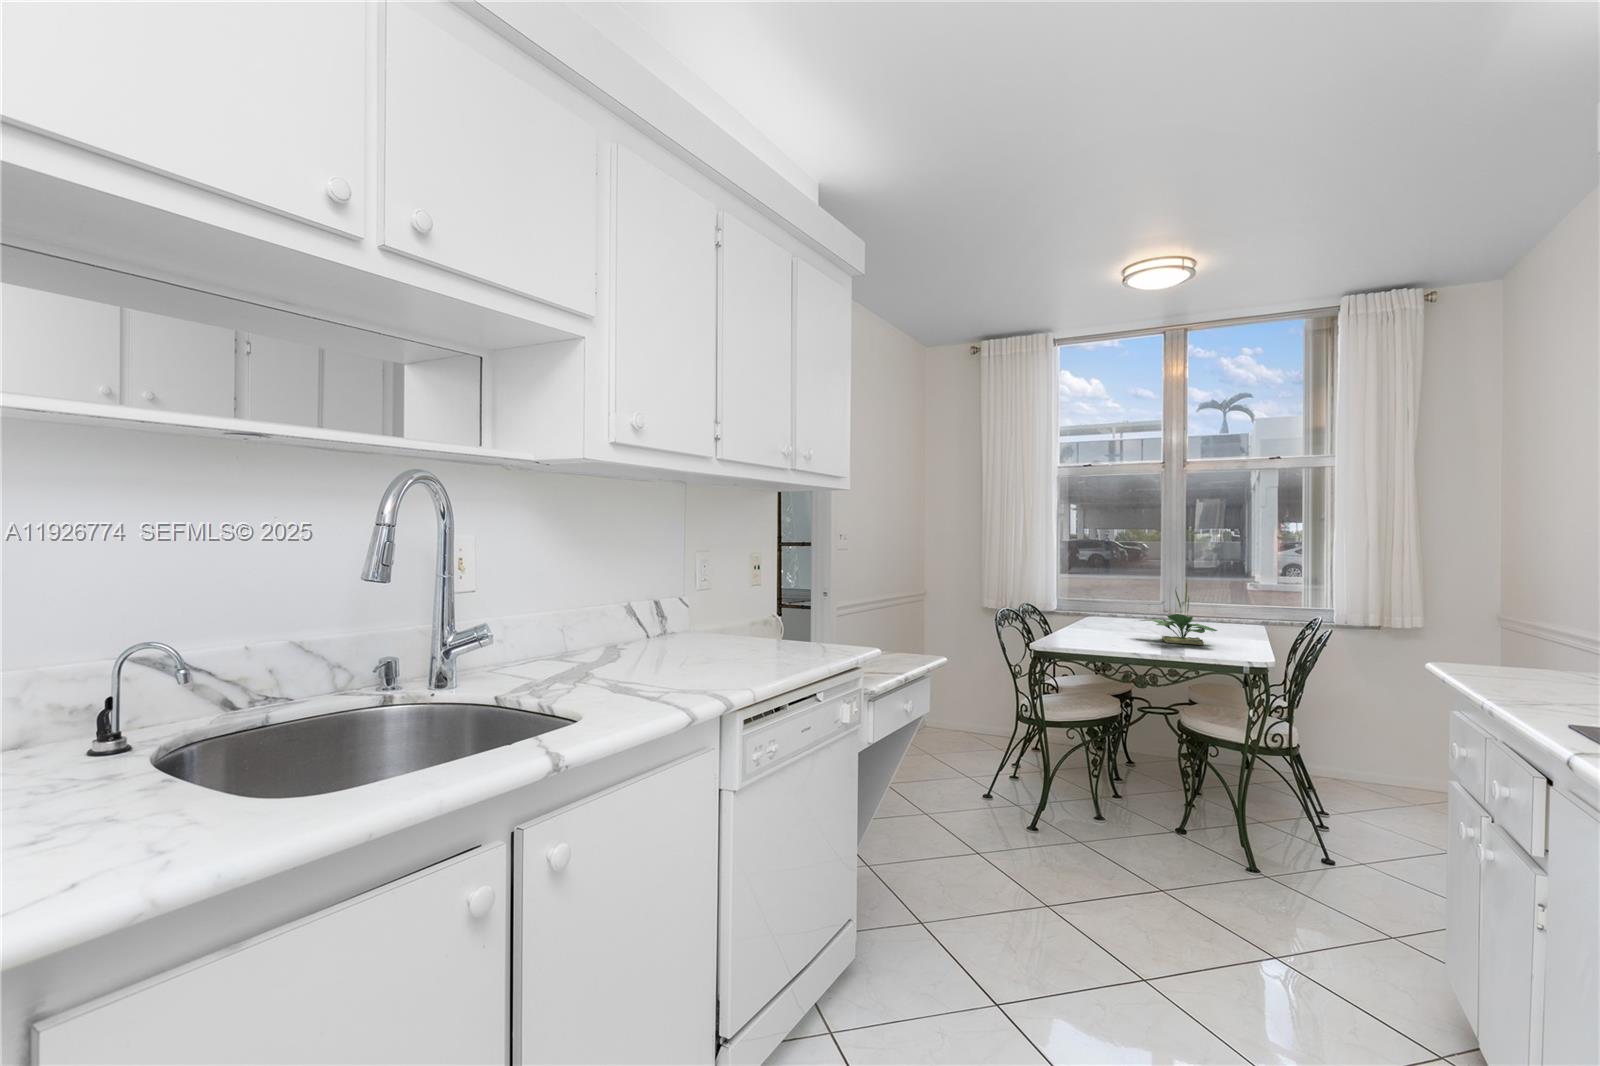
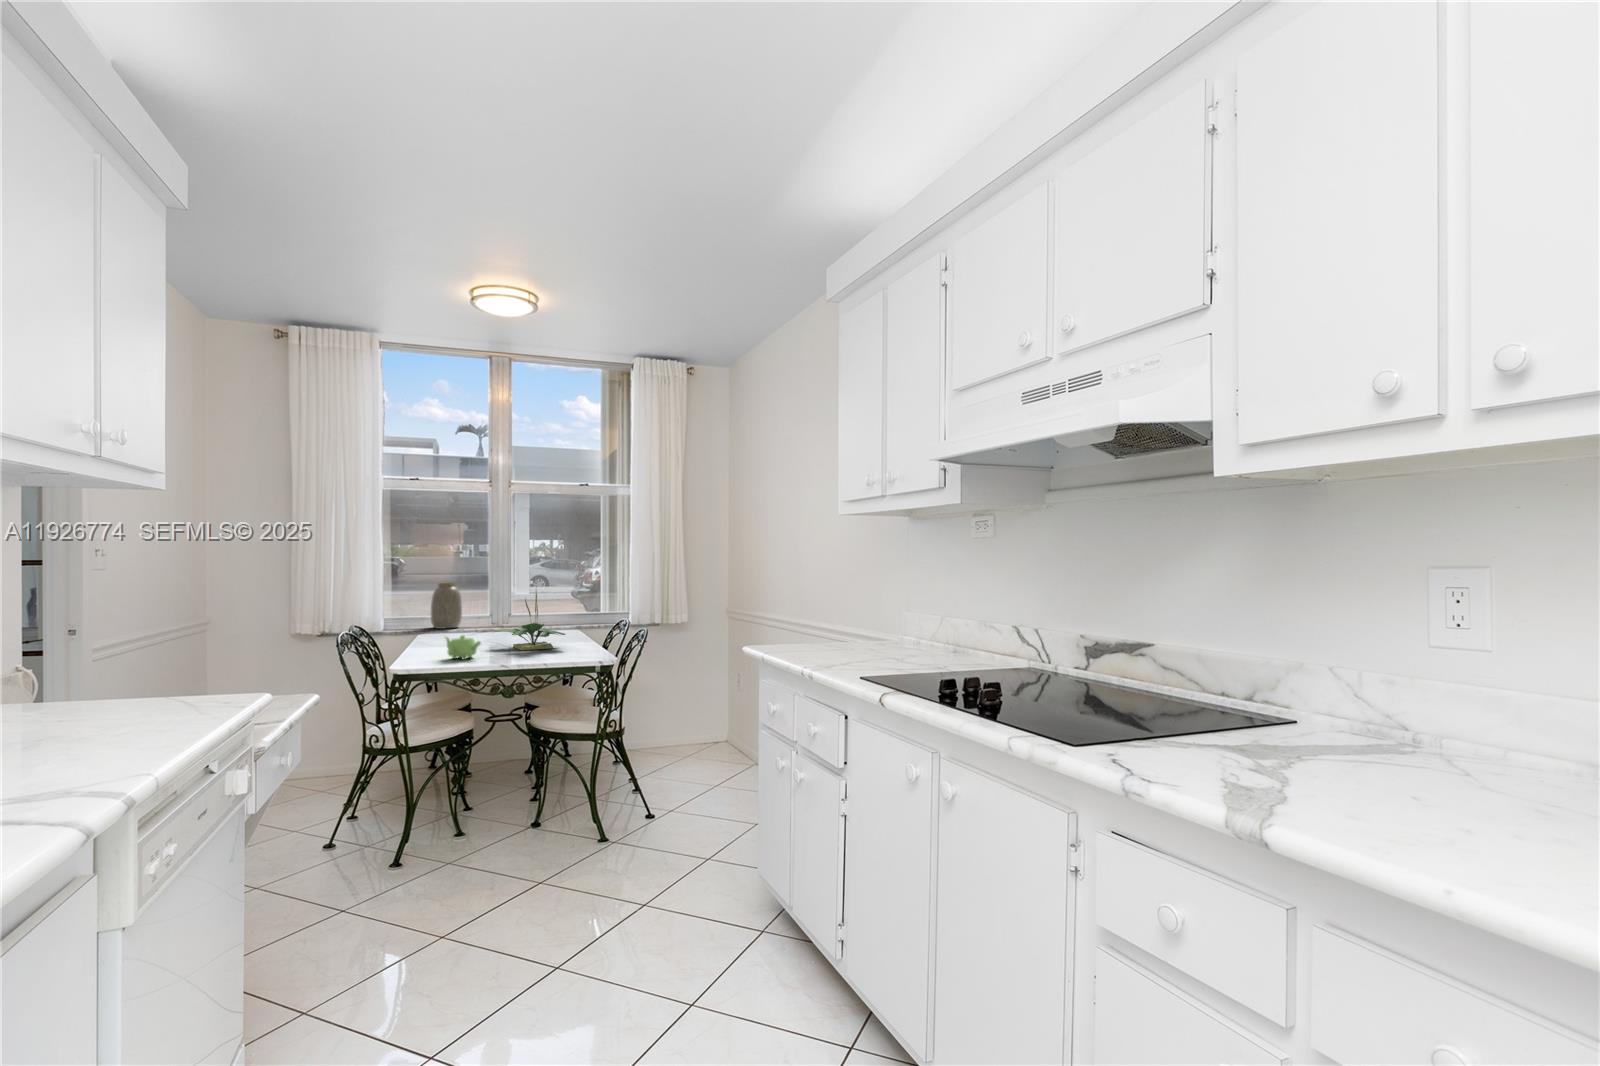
vase: none [1099,571,1130,617] -> present [431,583,462,629]
teapot: none [1085,618,1119,642] -> present [446,635,481,659]

